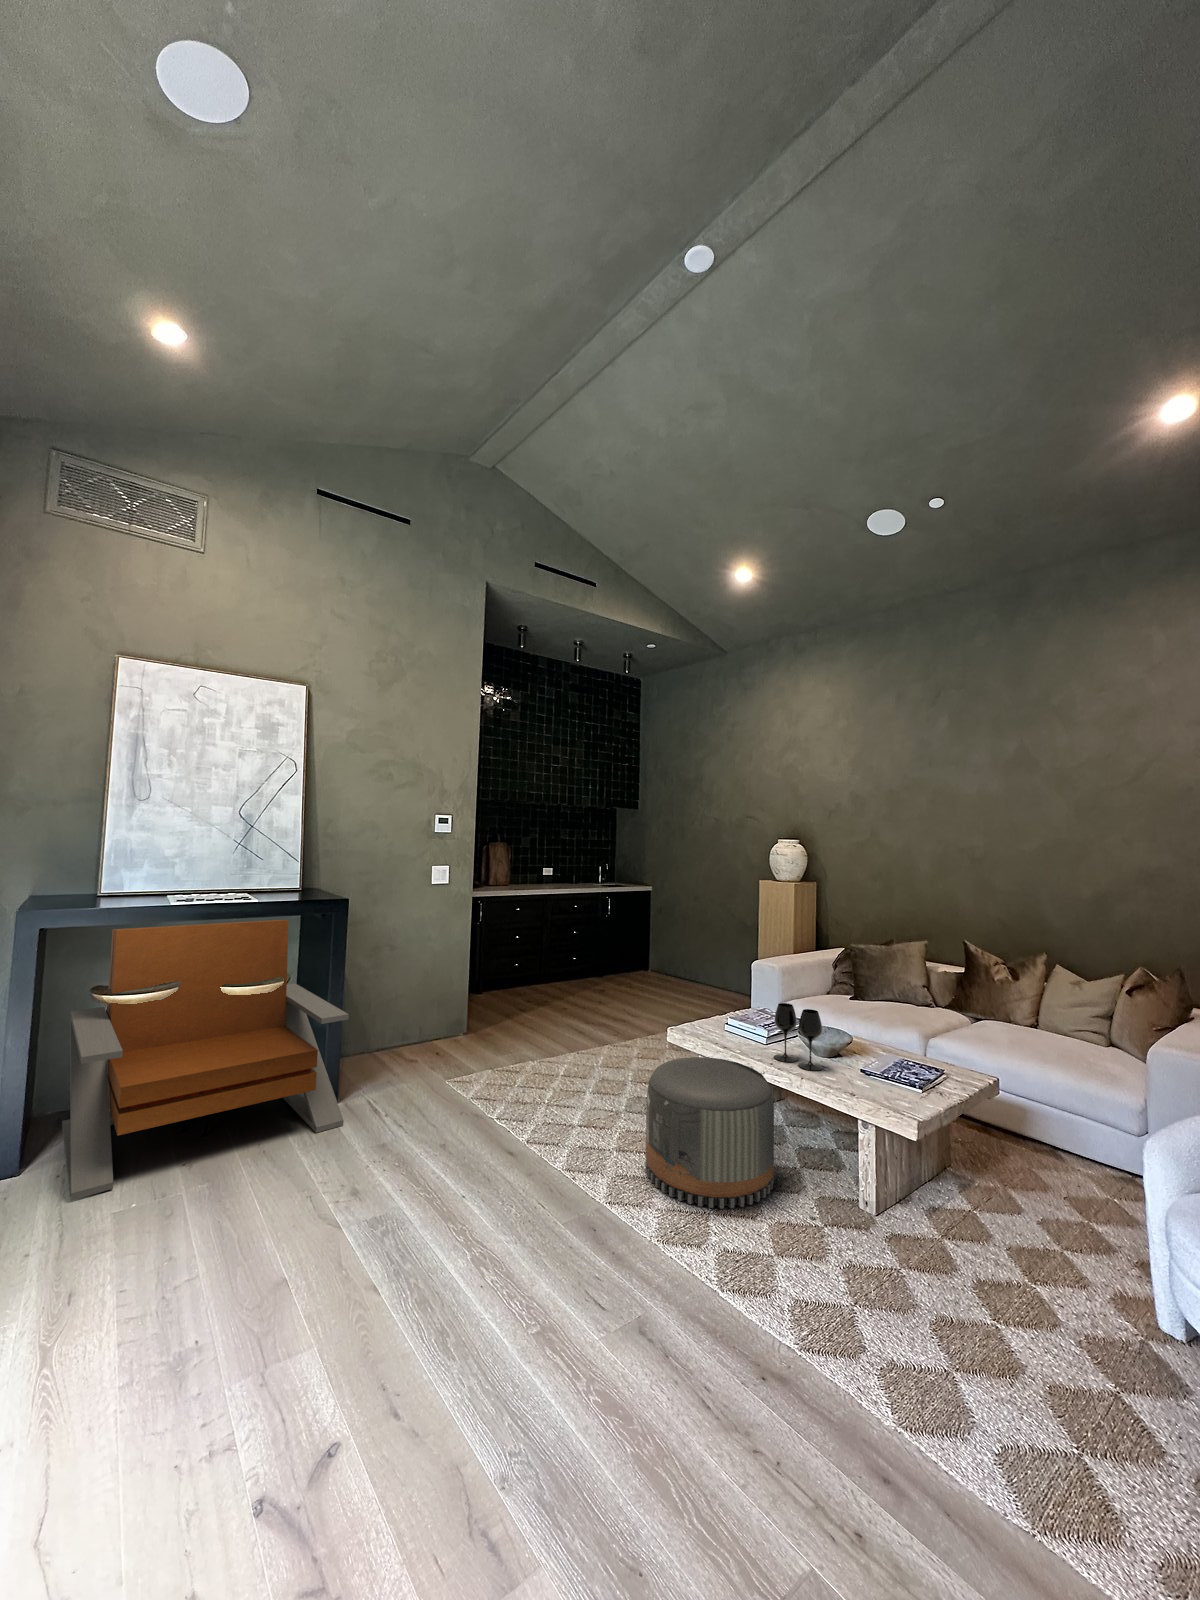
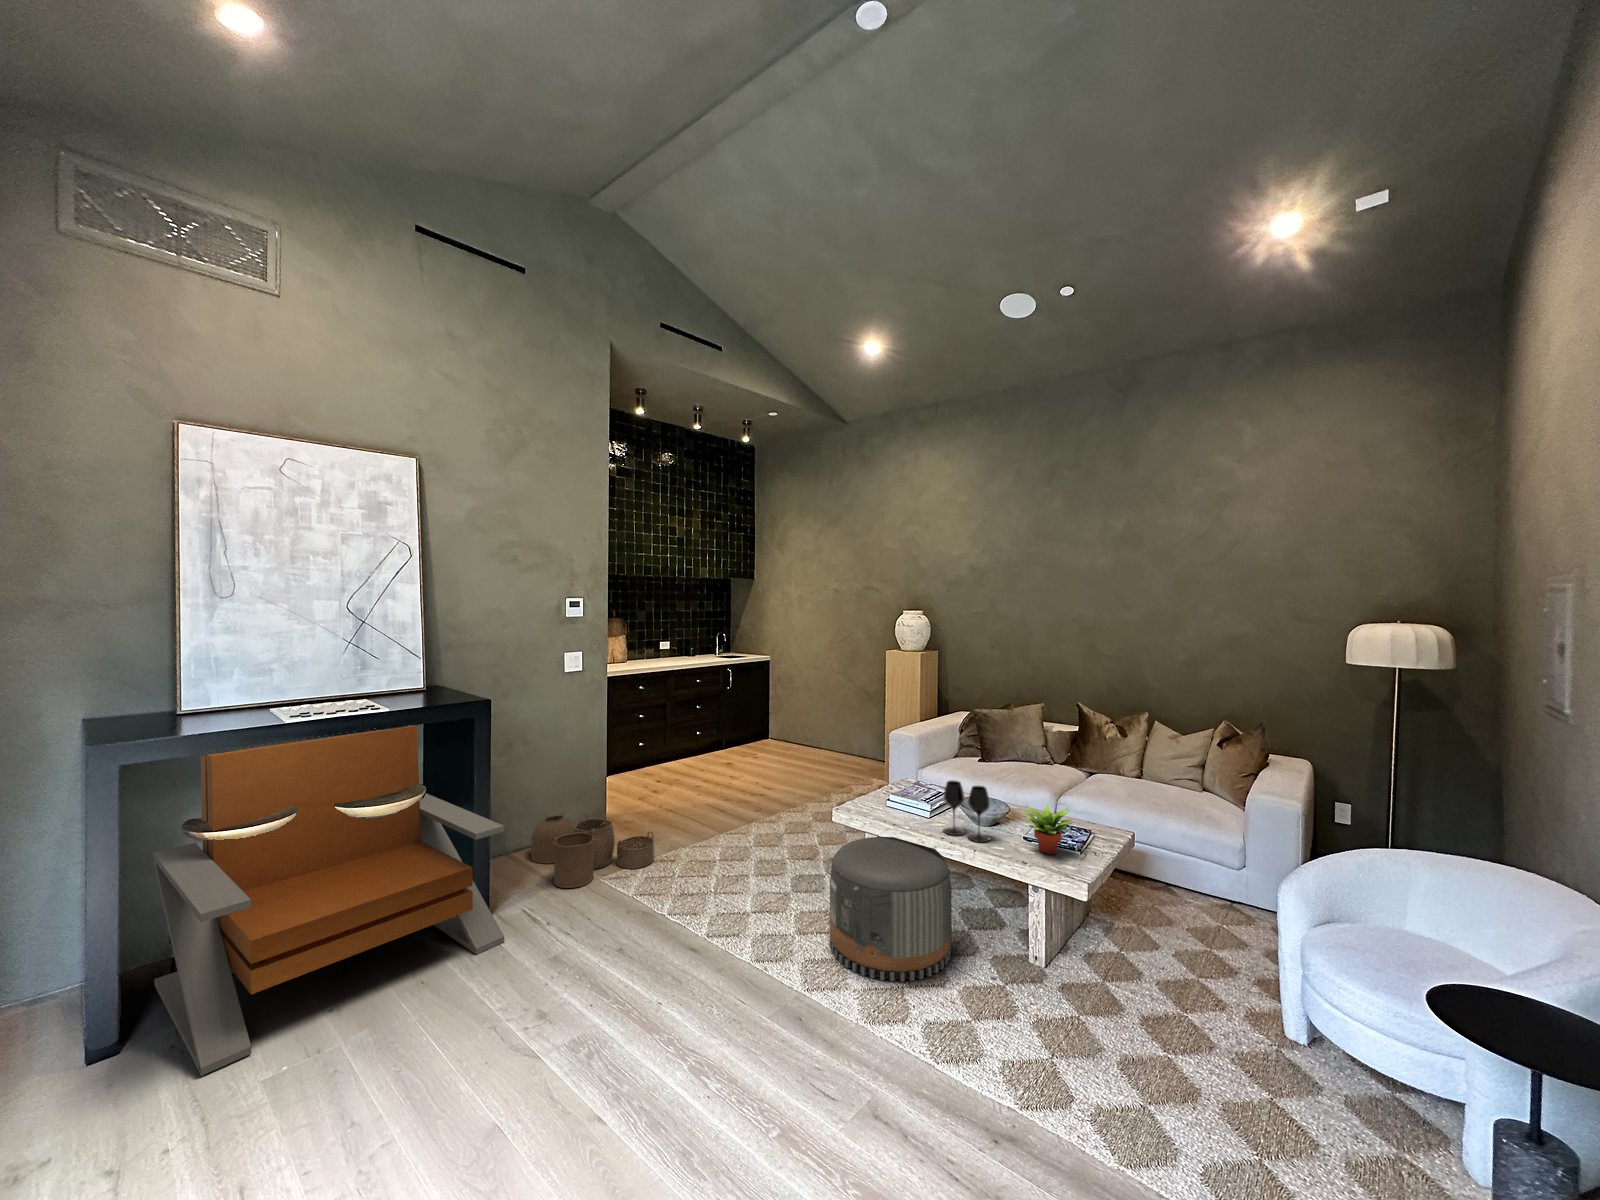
woven basket: none [390,1016,501,1086] -> present [531,812,654,888]
succulent plant: none [850,1032,912,1088] -> present [1019,805,1073,854]

